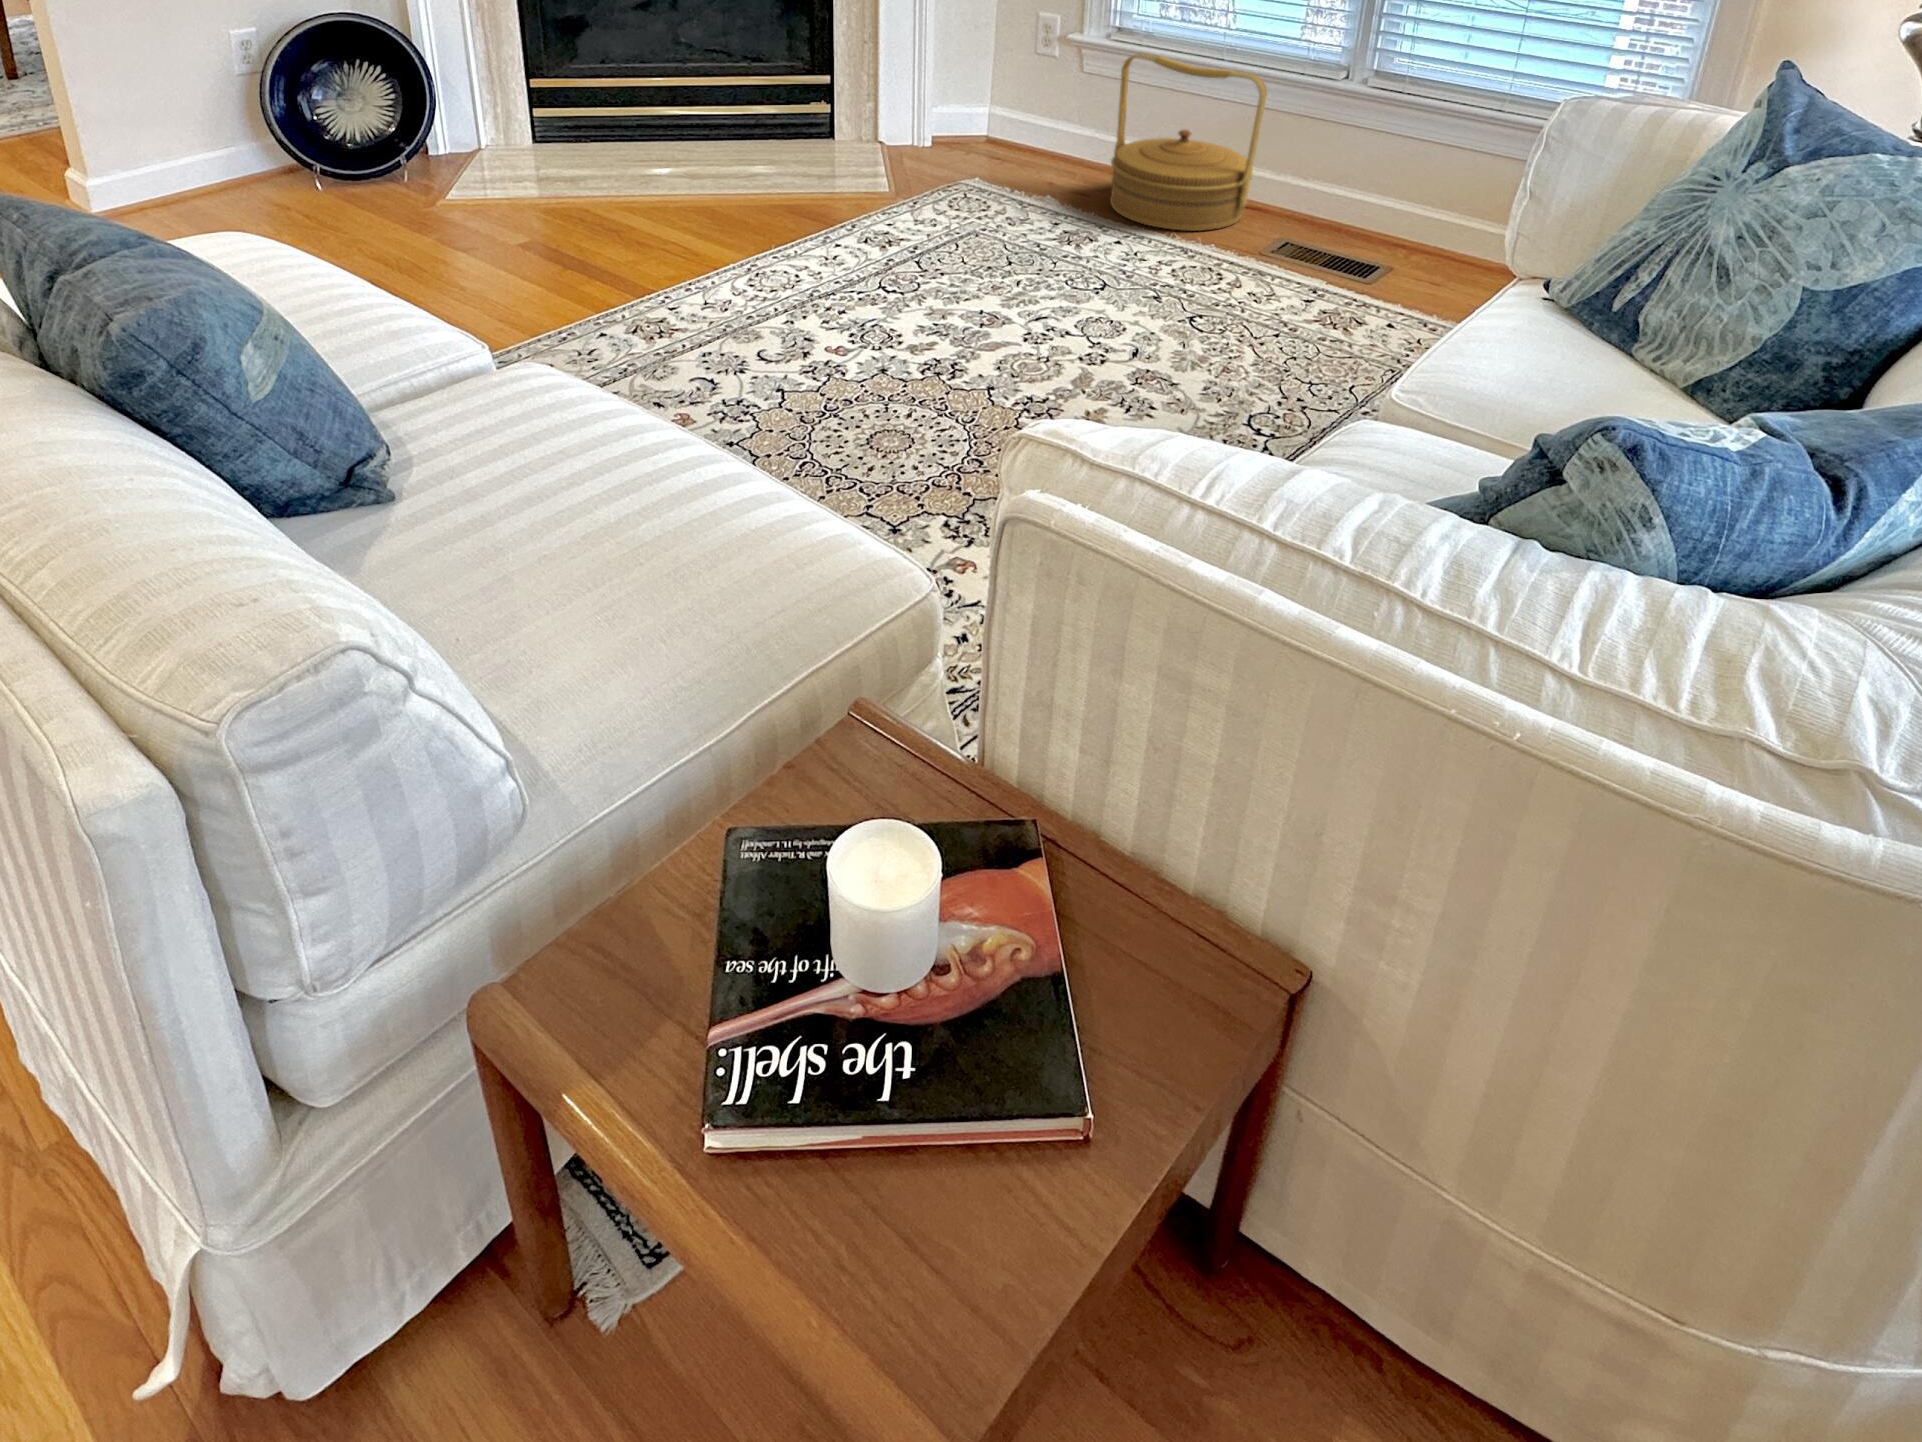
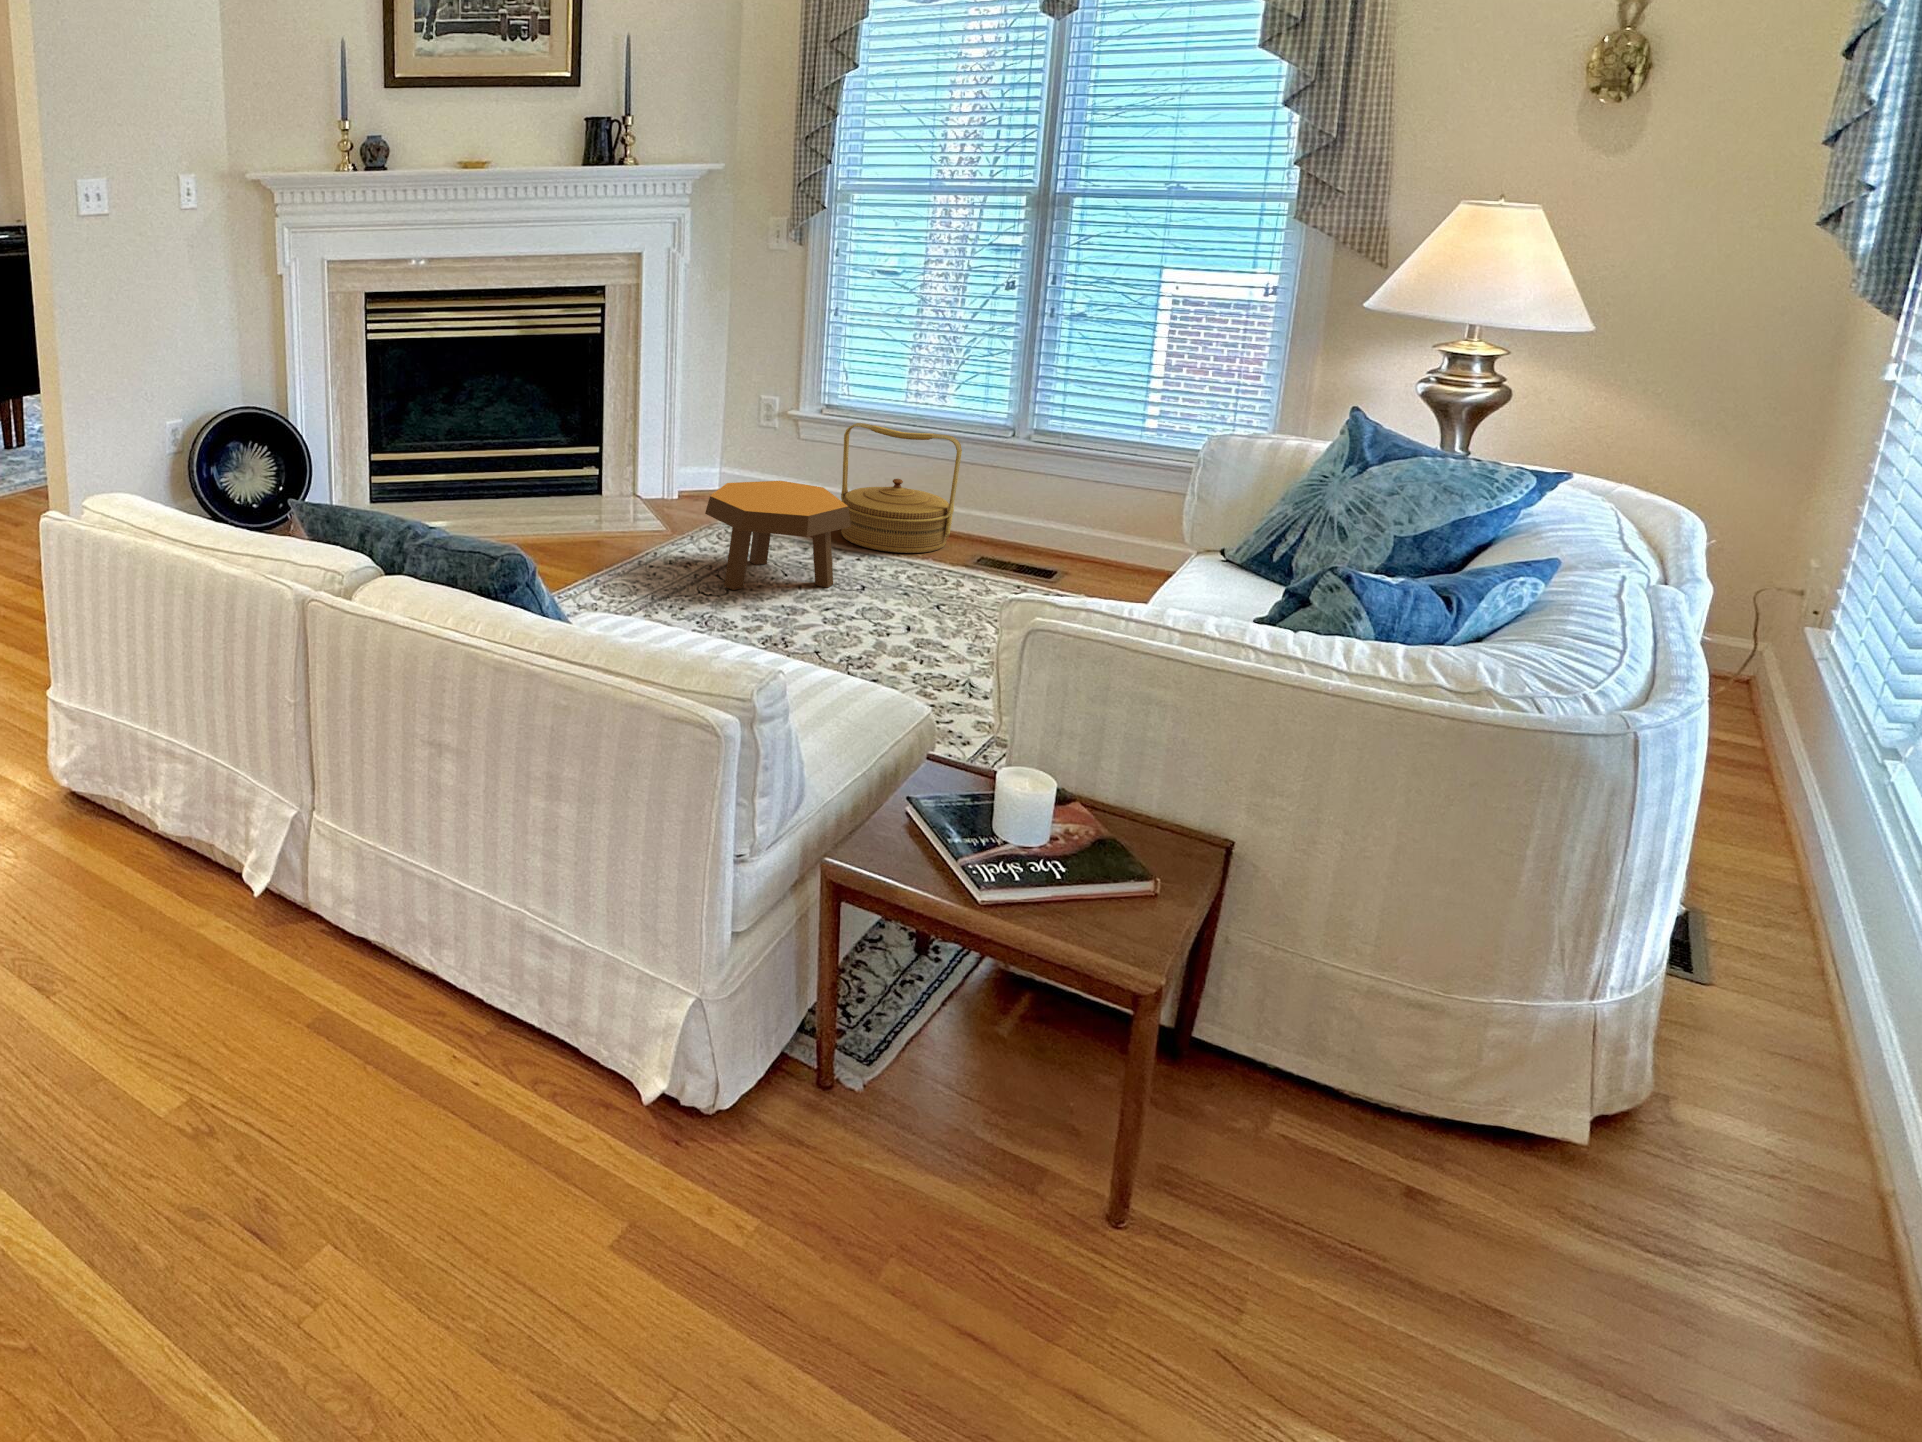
footstool: none [899,130,1086,280] -> present [705,481,851,590]

